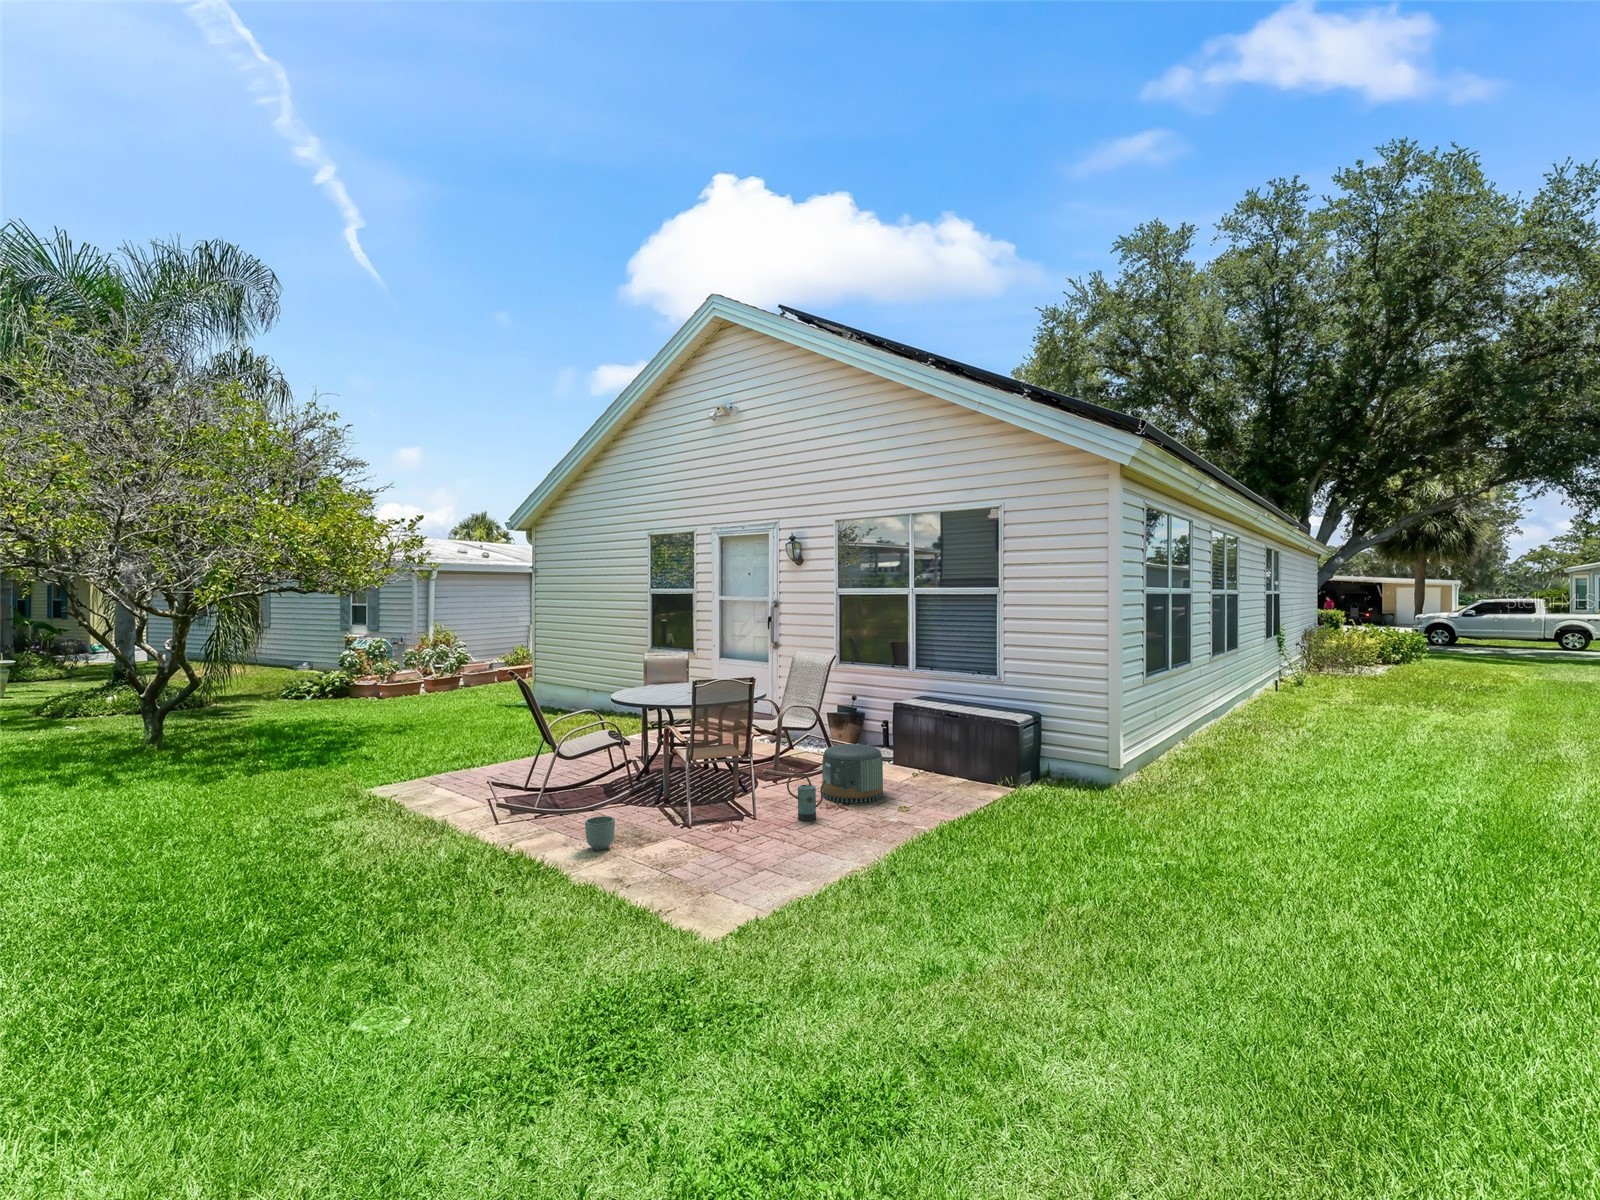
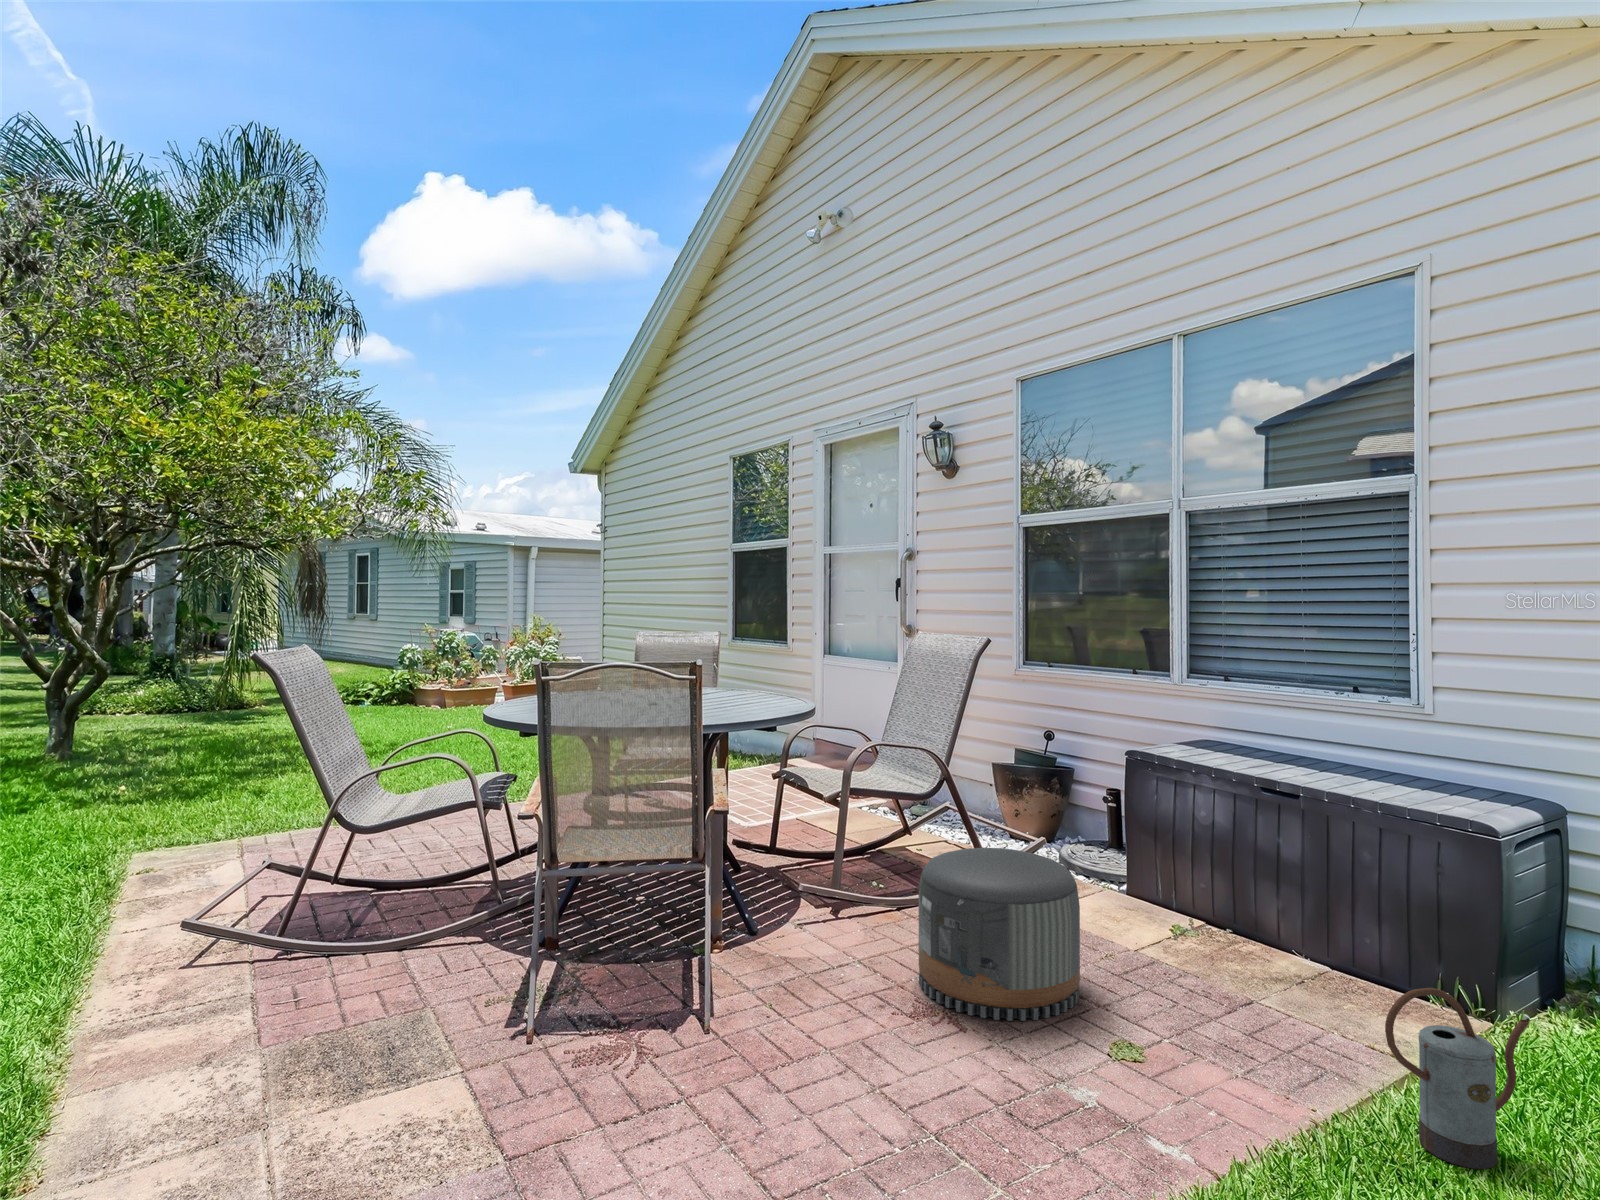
watering can: present [787,773,827,821] -> present [1385,988,1530,1169]
planter: present [585,816,615,851] -> none [163,1016,259,1123]

